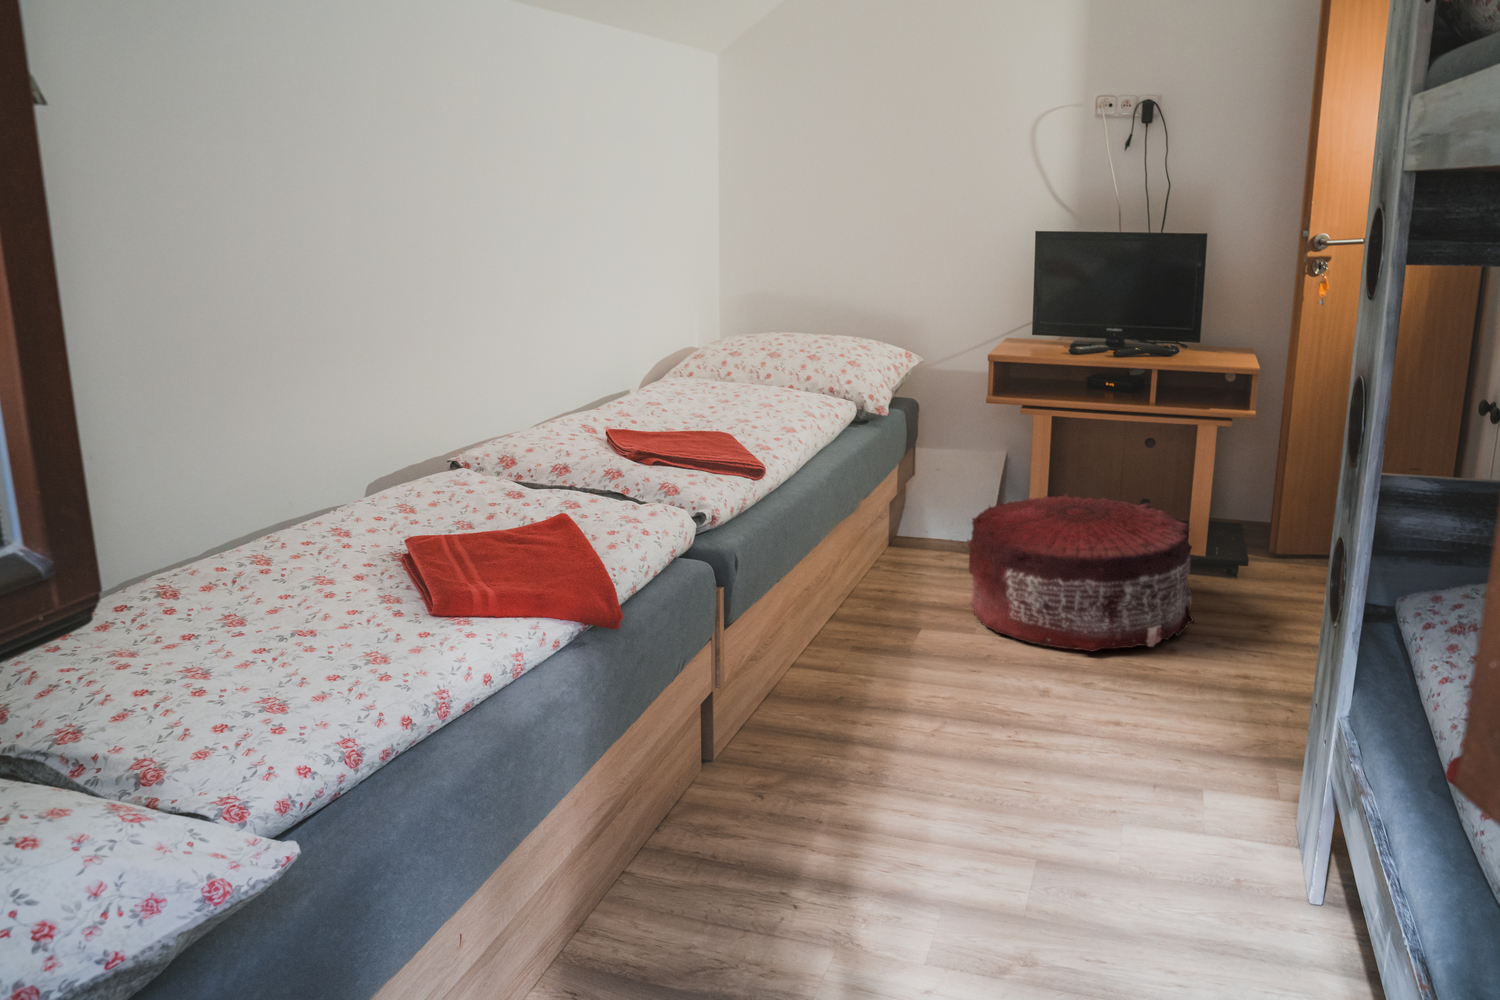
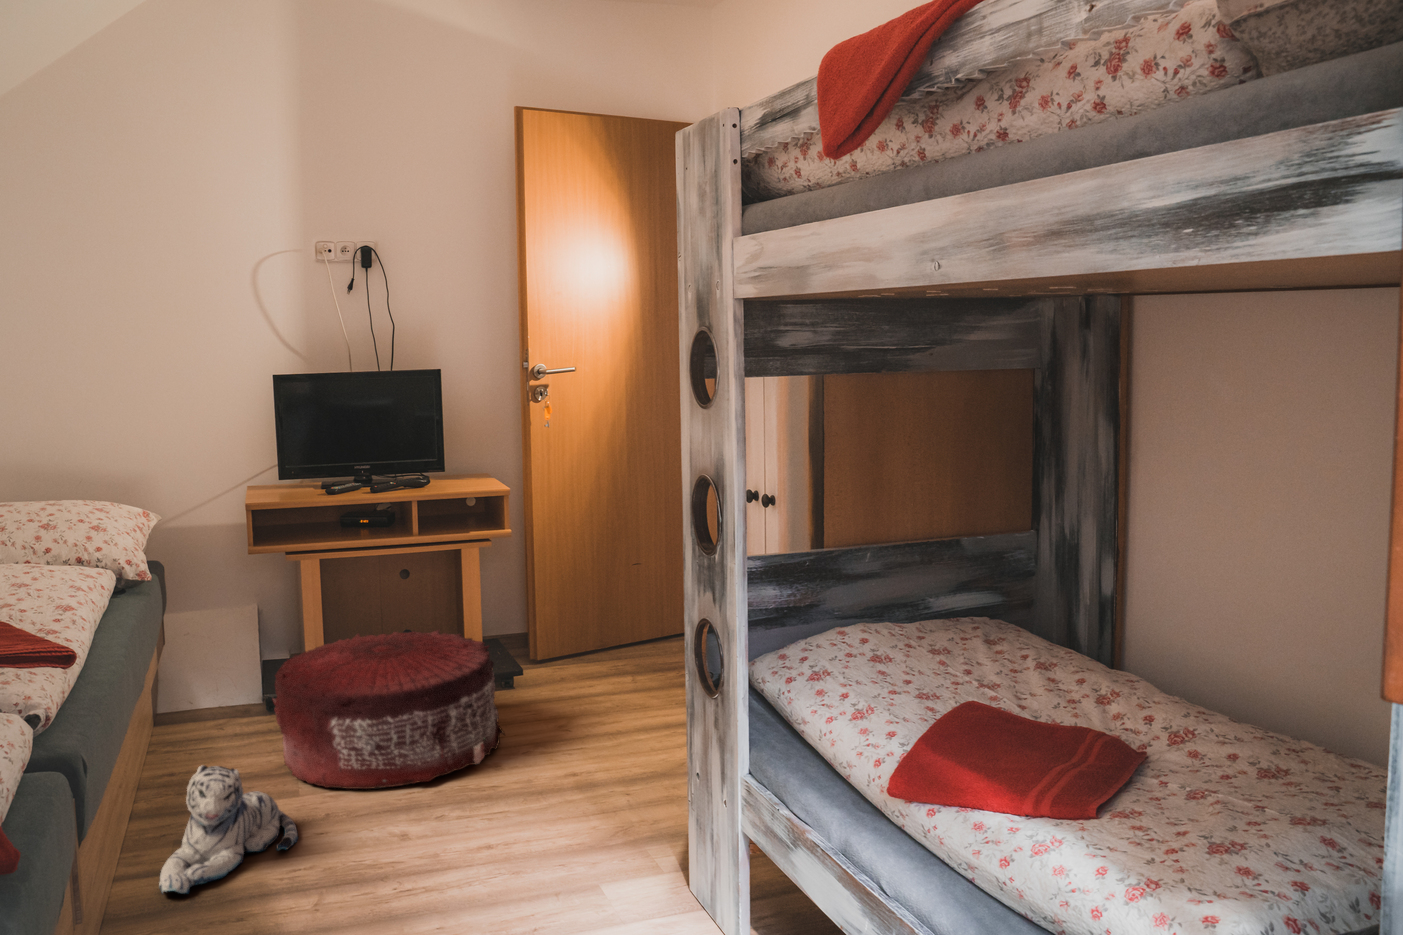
plush toy: none [813,586,952,695] -> present [159,765,298,893]

